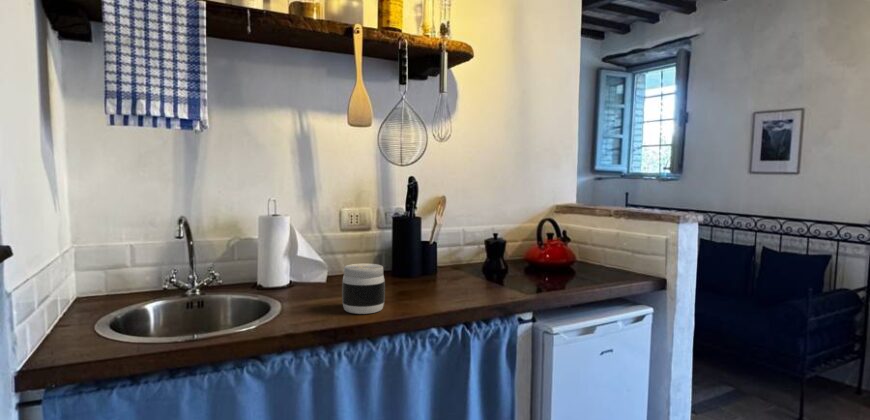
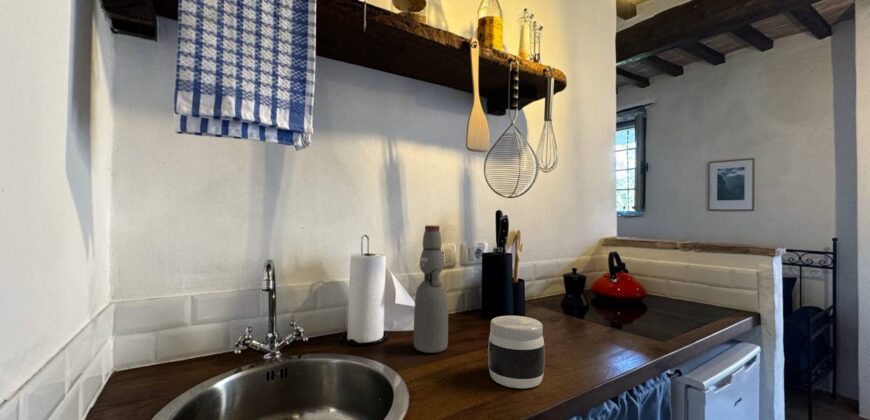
bottle: none [305,192,334,294] -> present [414,225,448,353]

